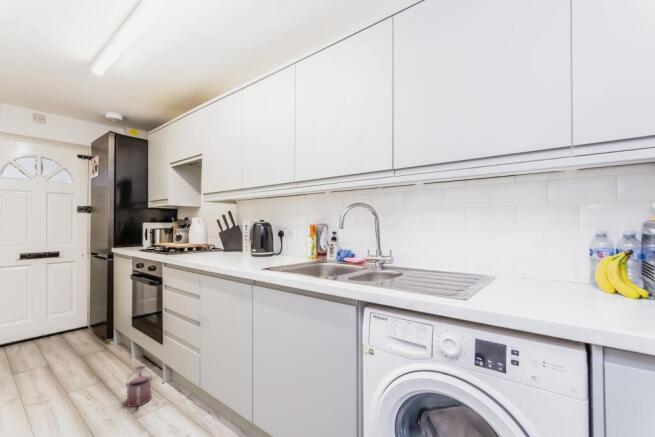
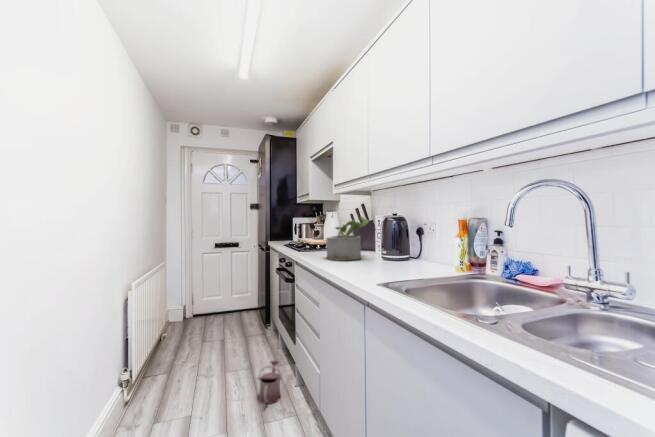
potted plant: none [204,222,242,259] -> present [326,217,369,261]

